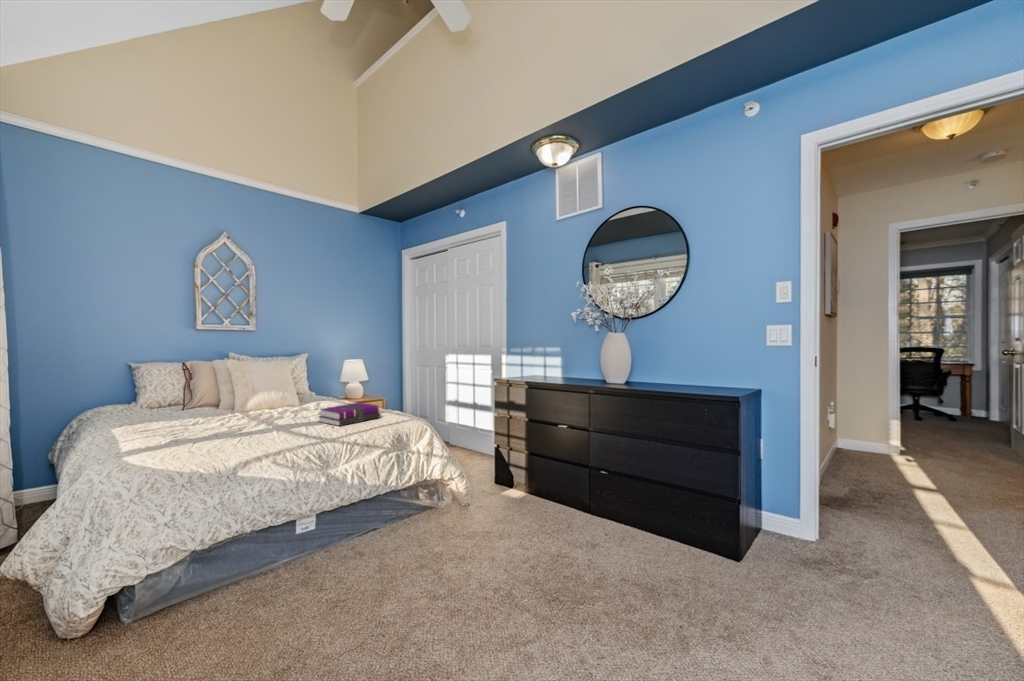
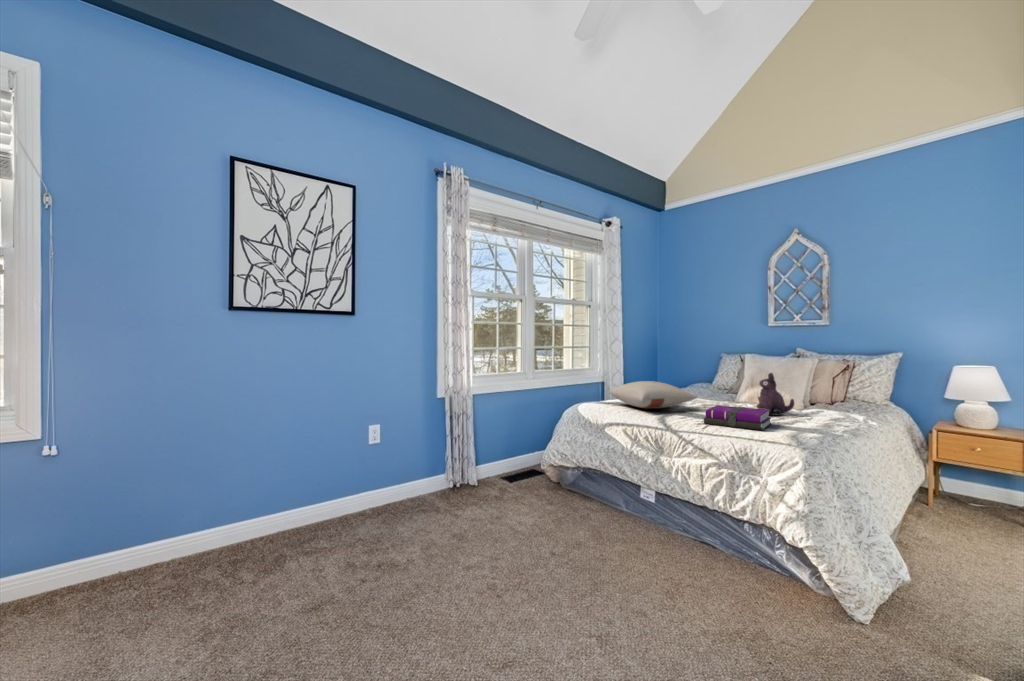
plush toy: none [307,374,337,412] -> present [757,373,794,416]
pillow: none [174,400,283,437] -> present [609,381,697,409]

